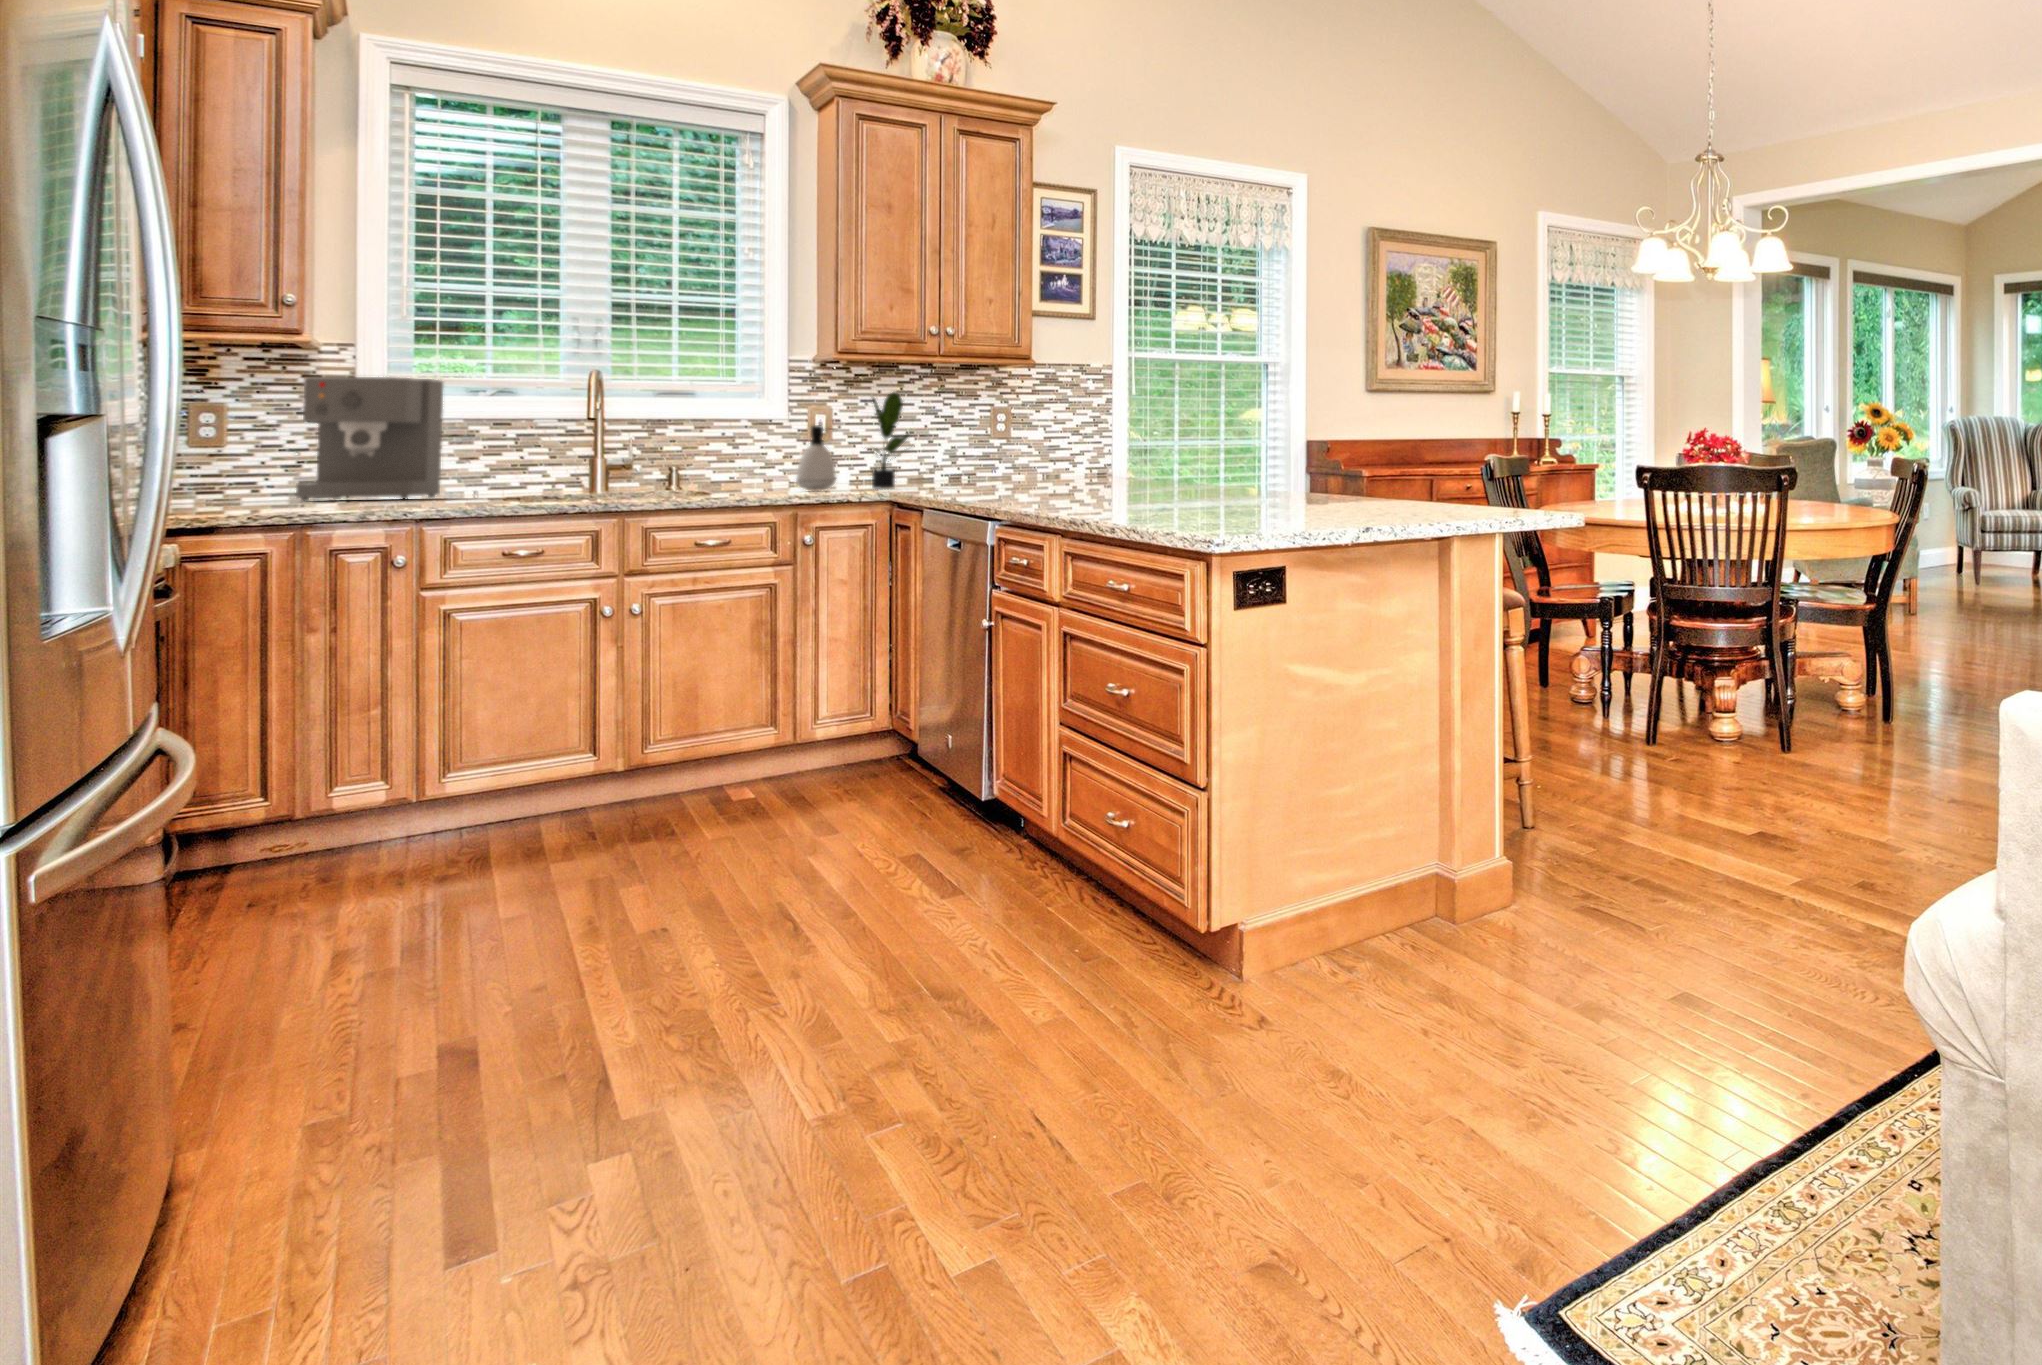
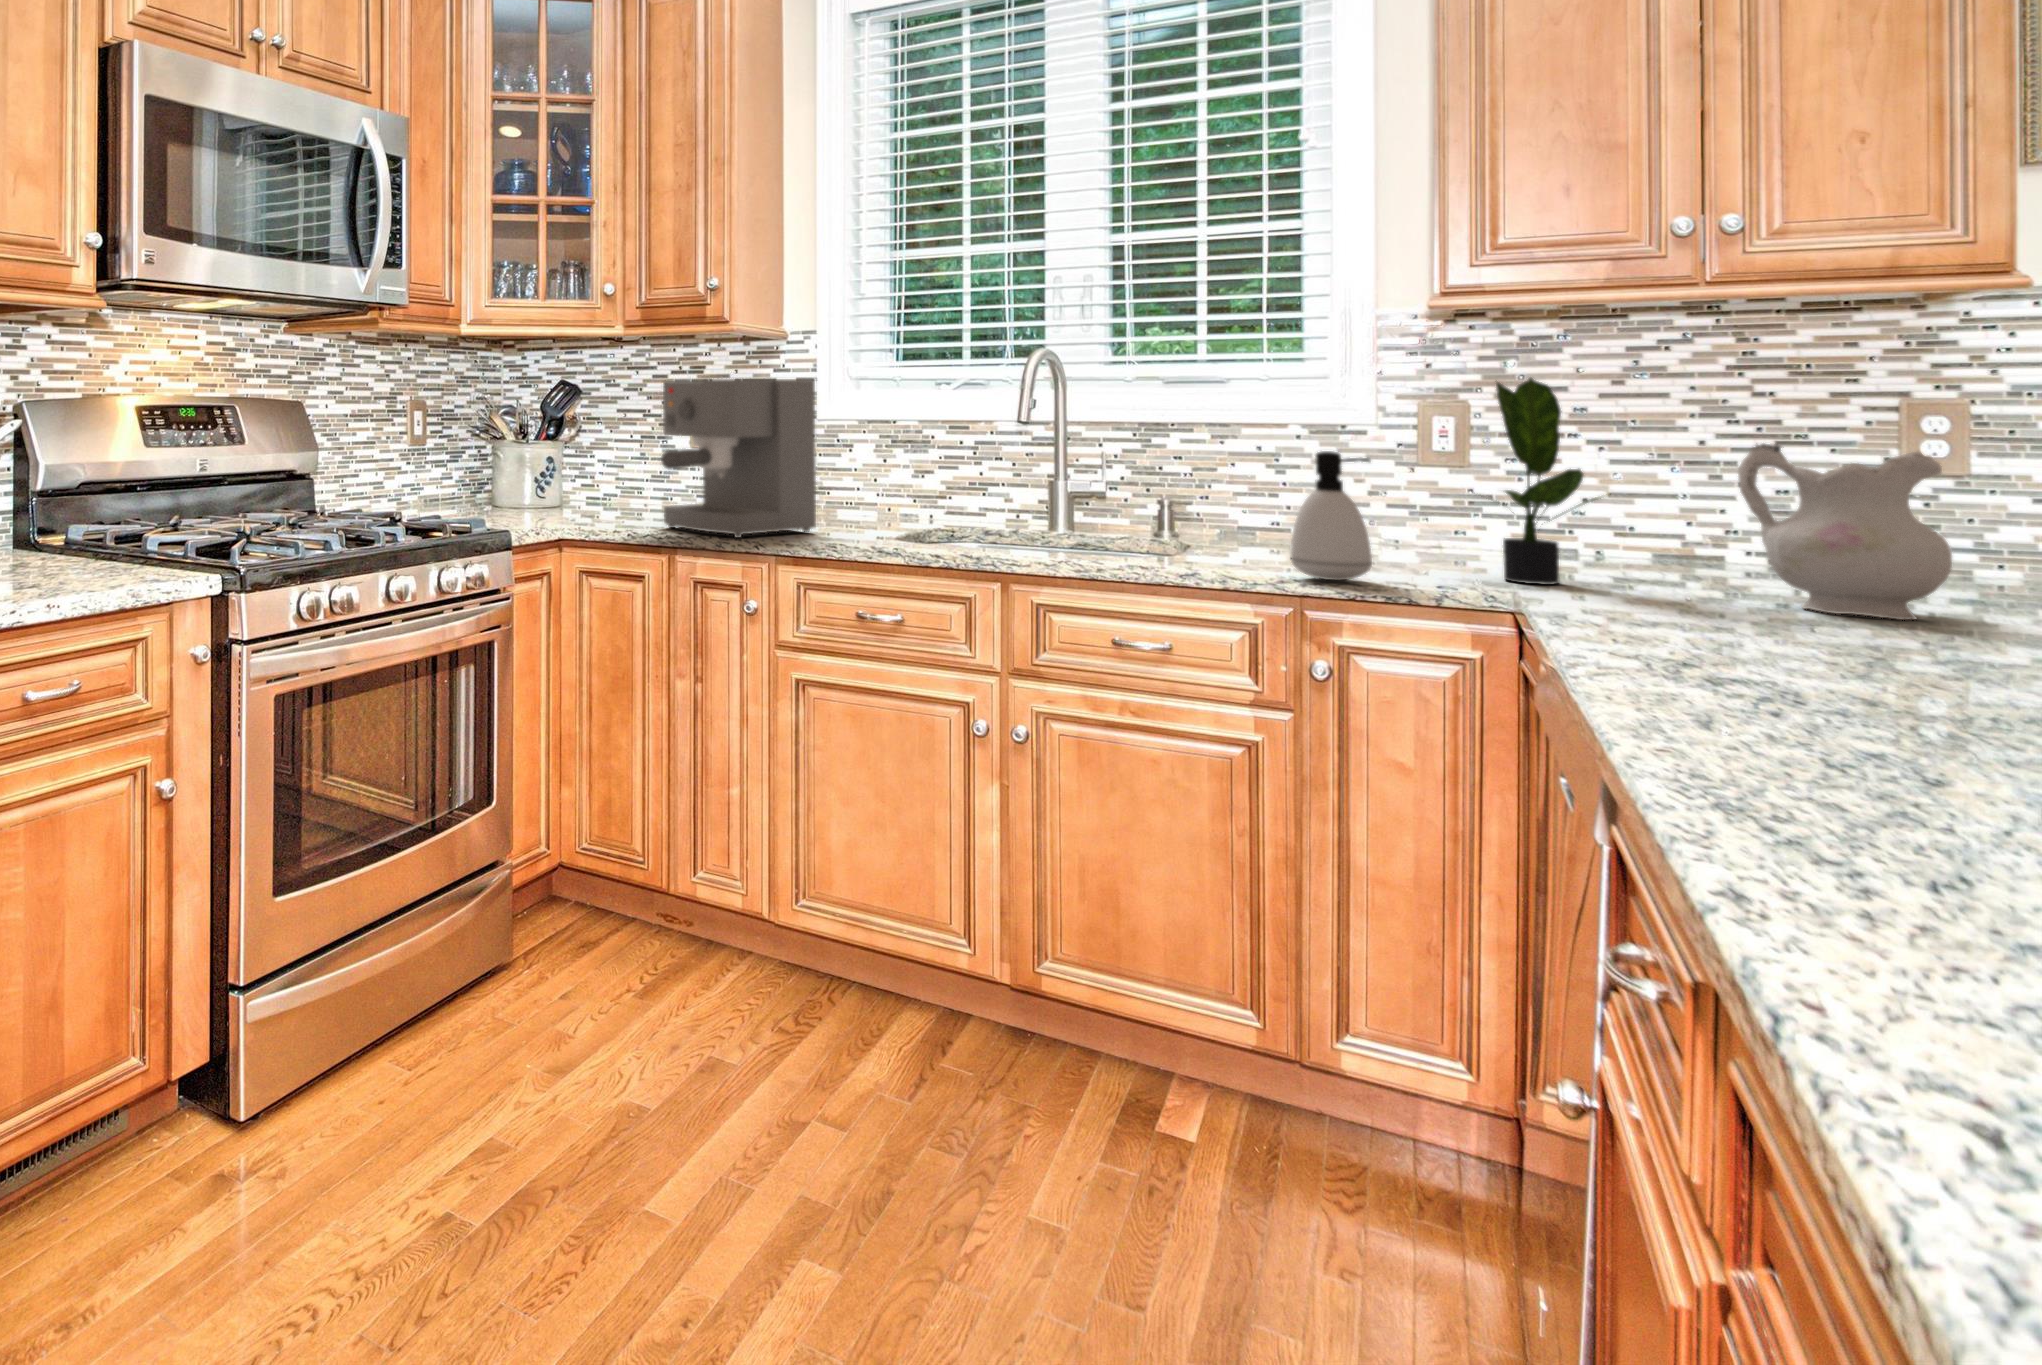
ceramic pitcher: none [962,420,1024,487] -> present [1738,443,1952,620]

